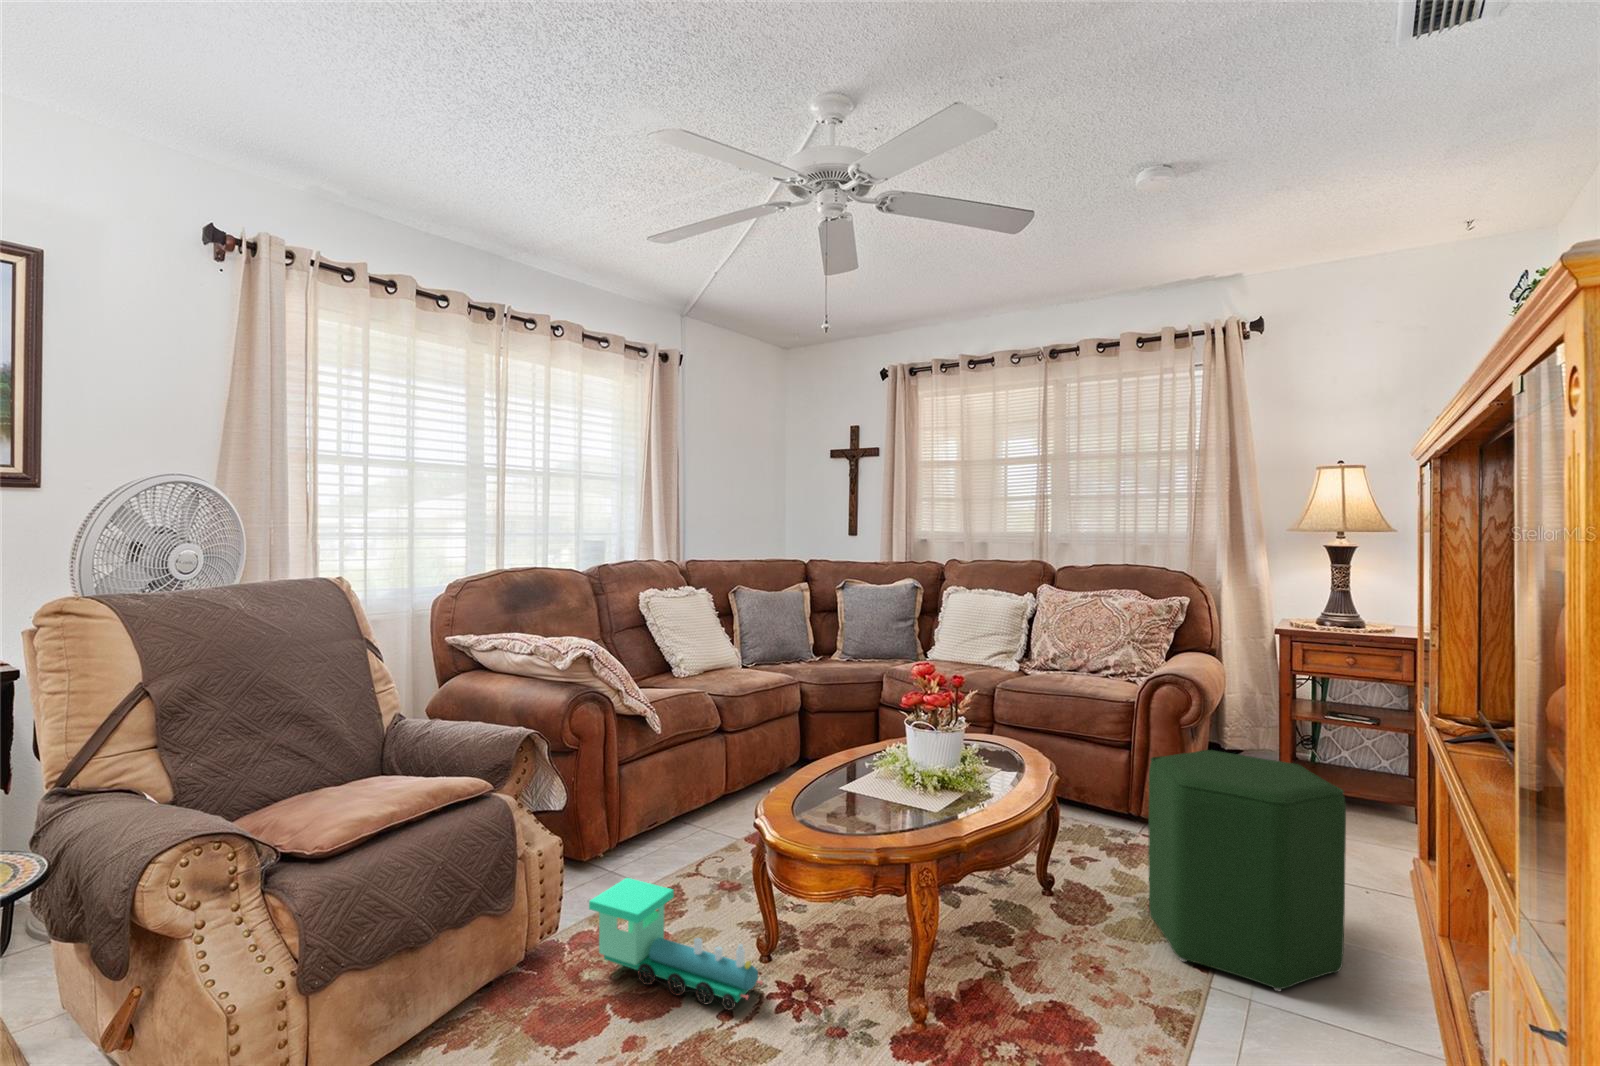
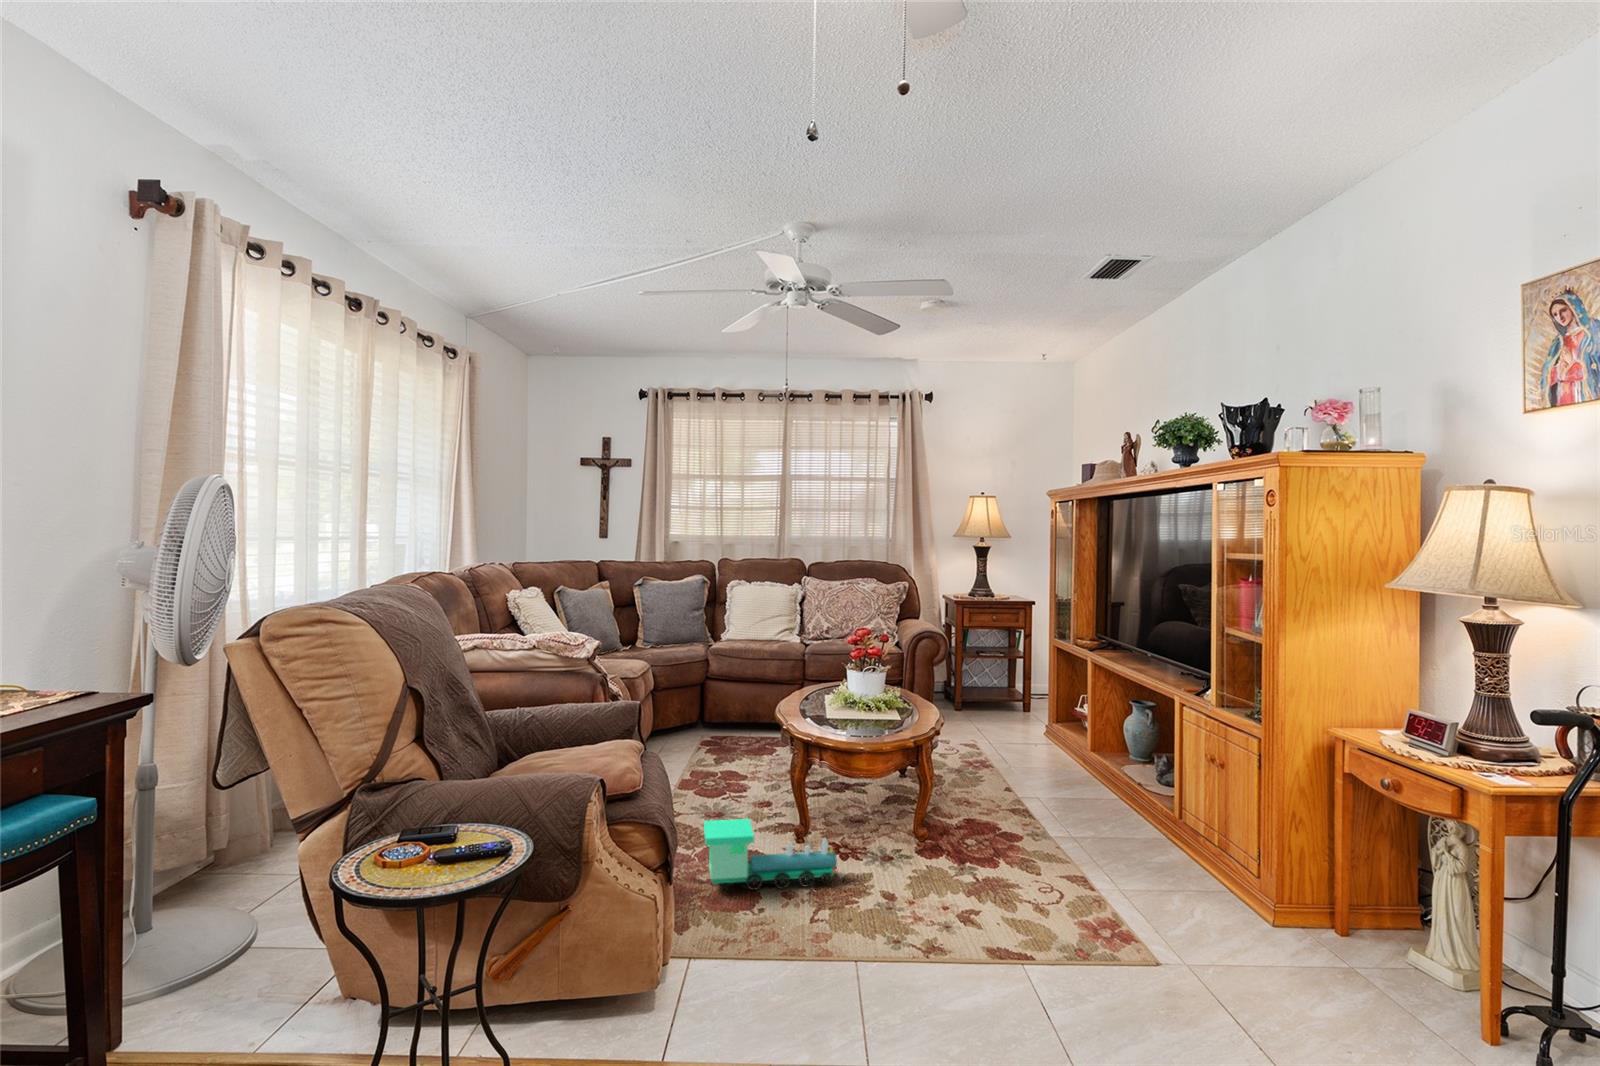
ottoman: present [1148,750,1346,991] -> none [970,674,1071,797]

